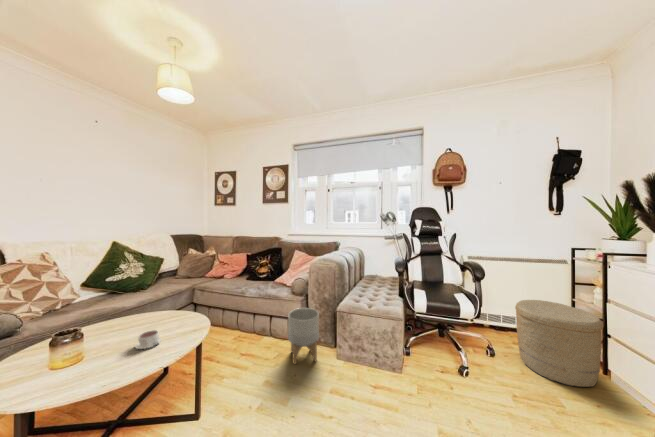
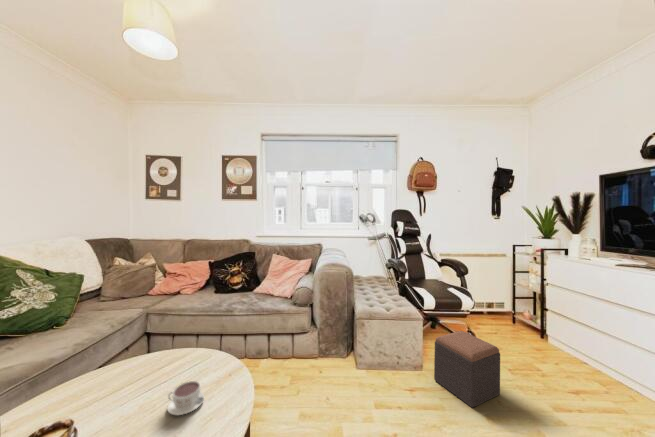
woven basket: present [515,300,603,387] -> none [486,287,548,351]
planter: present [288,308,319,364] -> none [303,319,338,386]
footstool: none [407,340,476,422] -> present [434,331,500,408]

